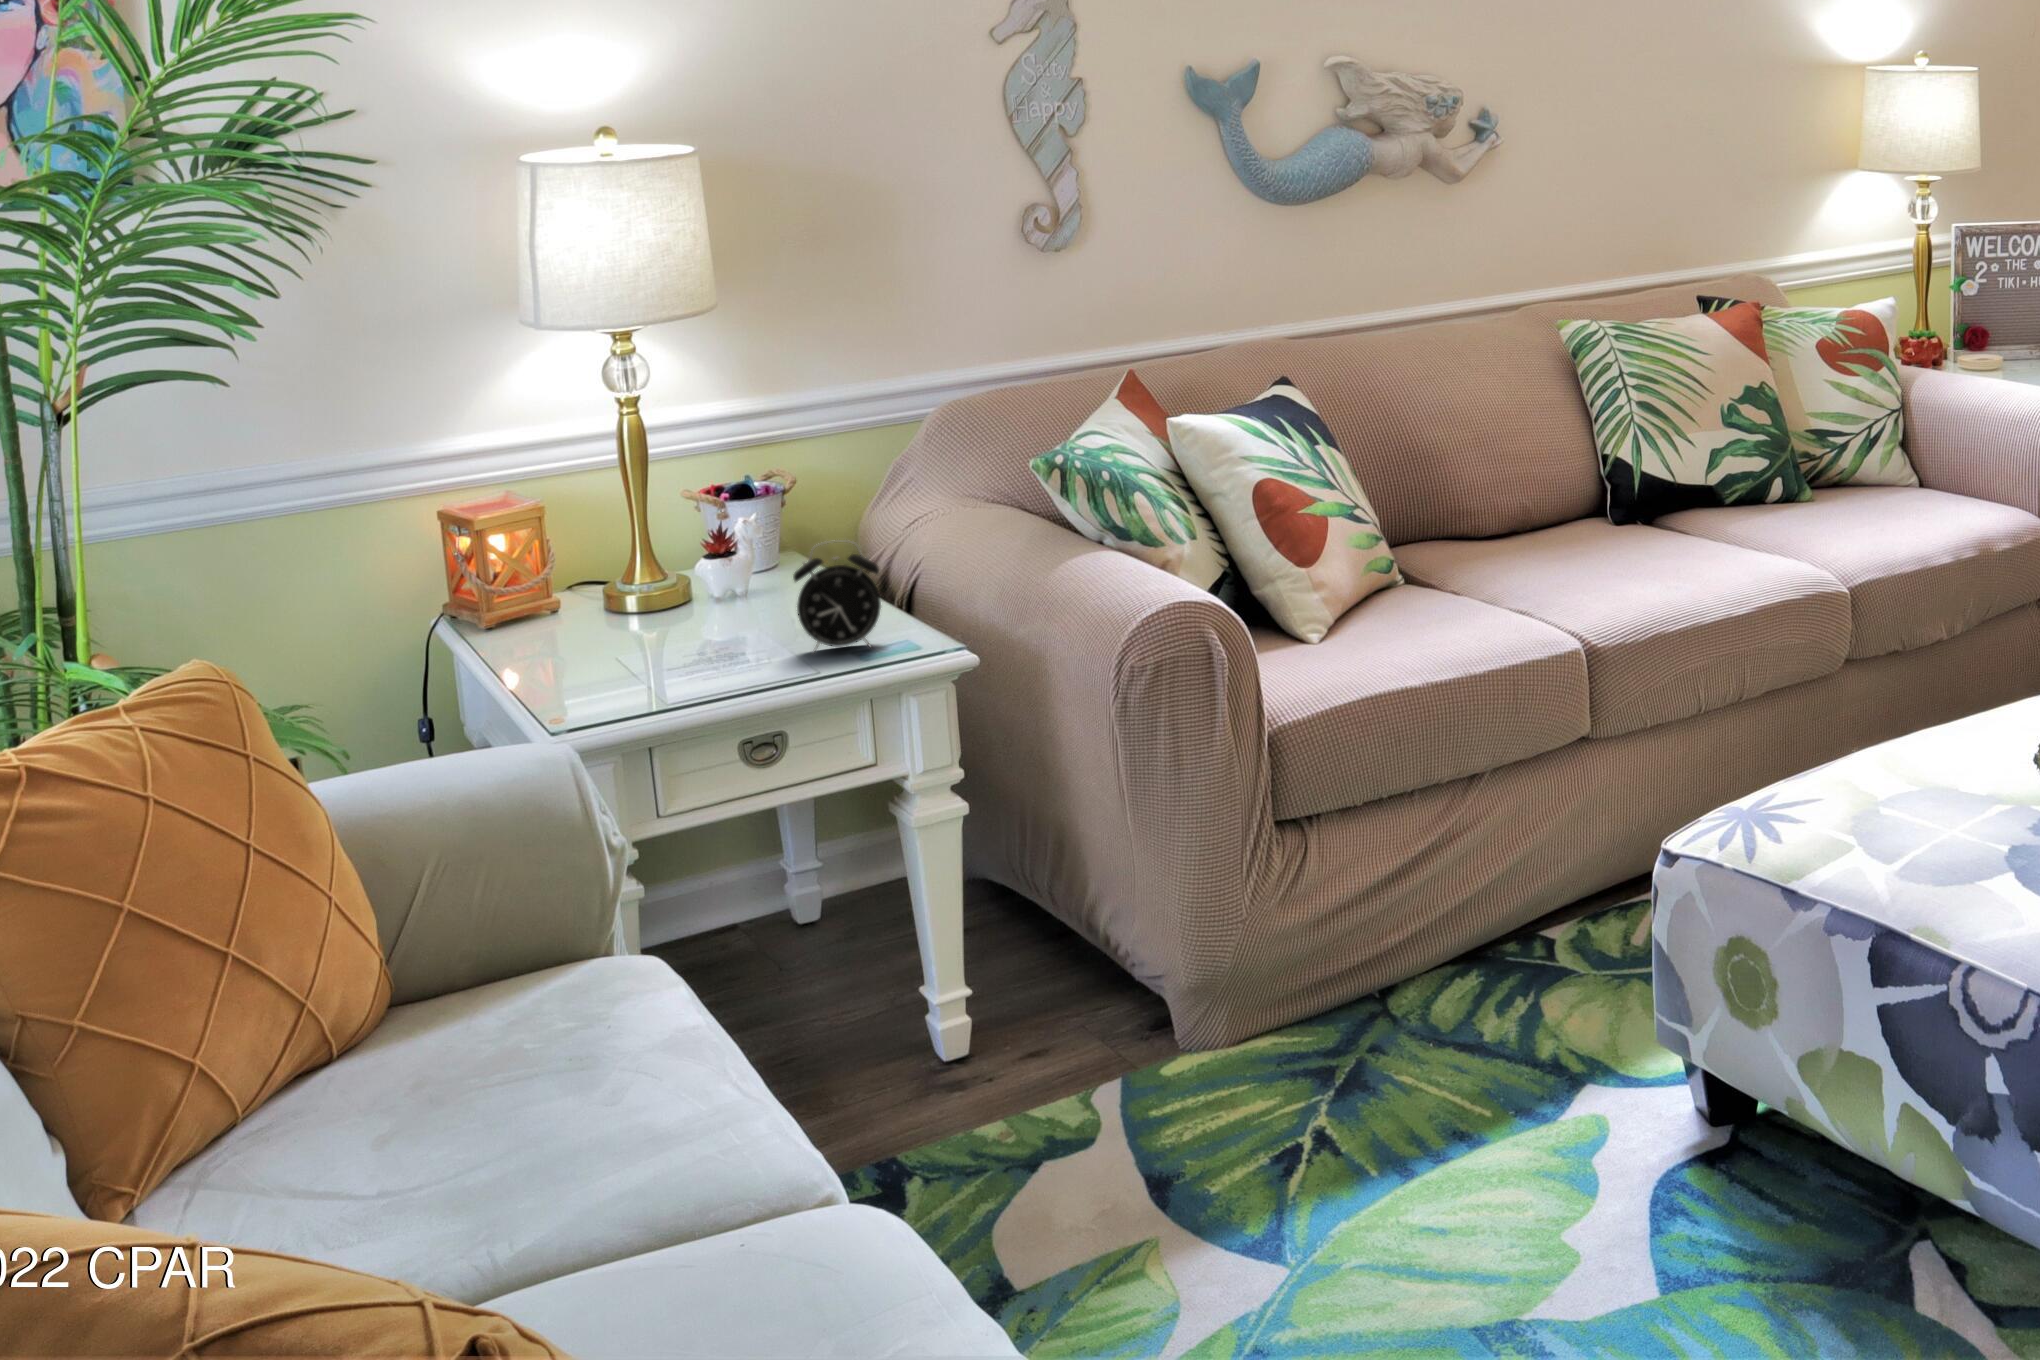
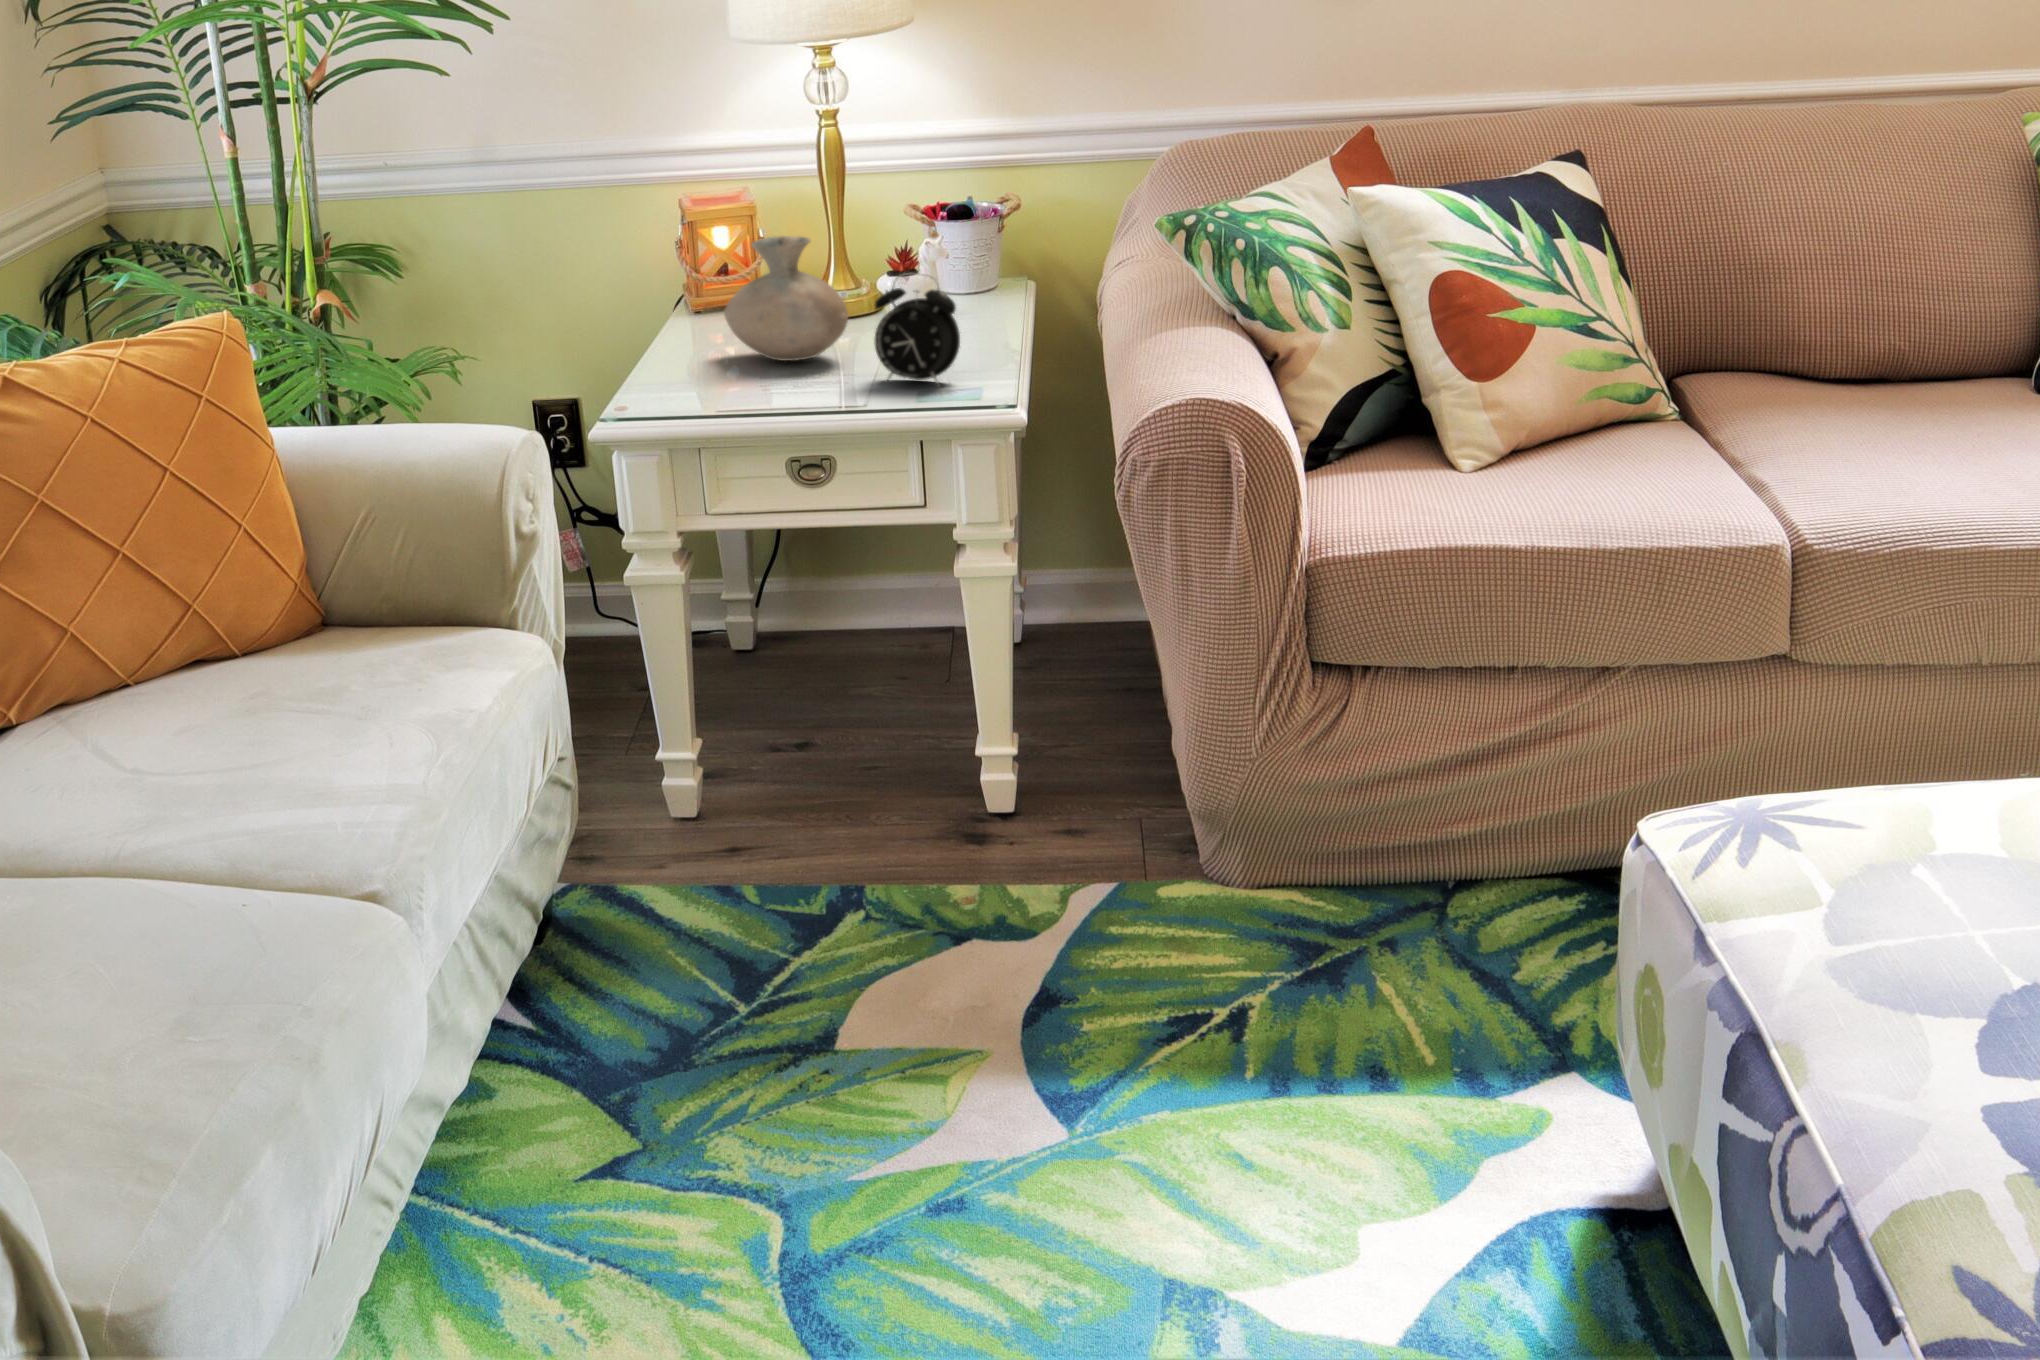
vase: none [588,524,742,655] -> present [724,236,848,361]

